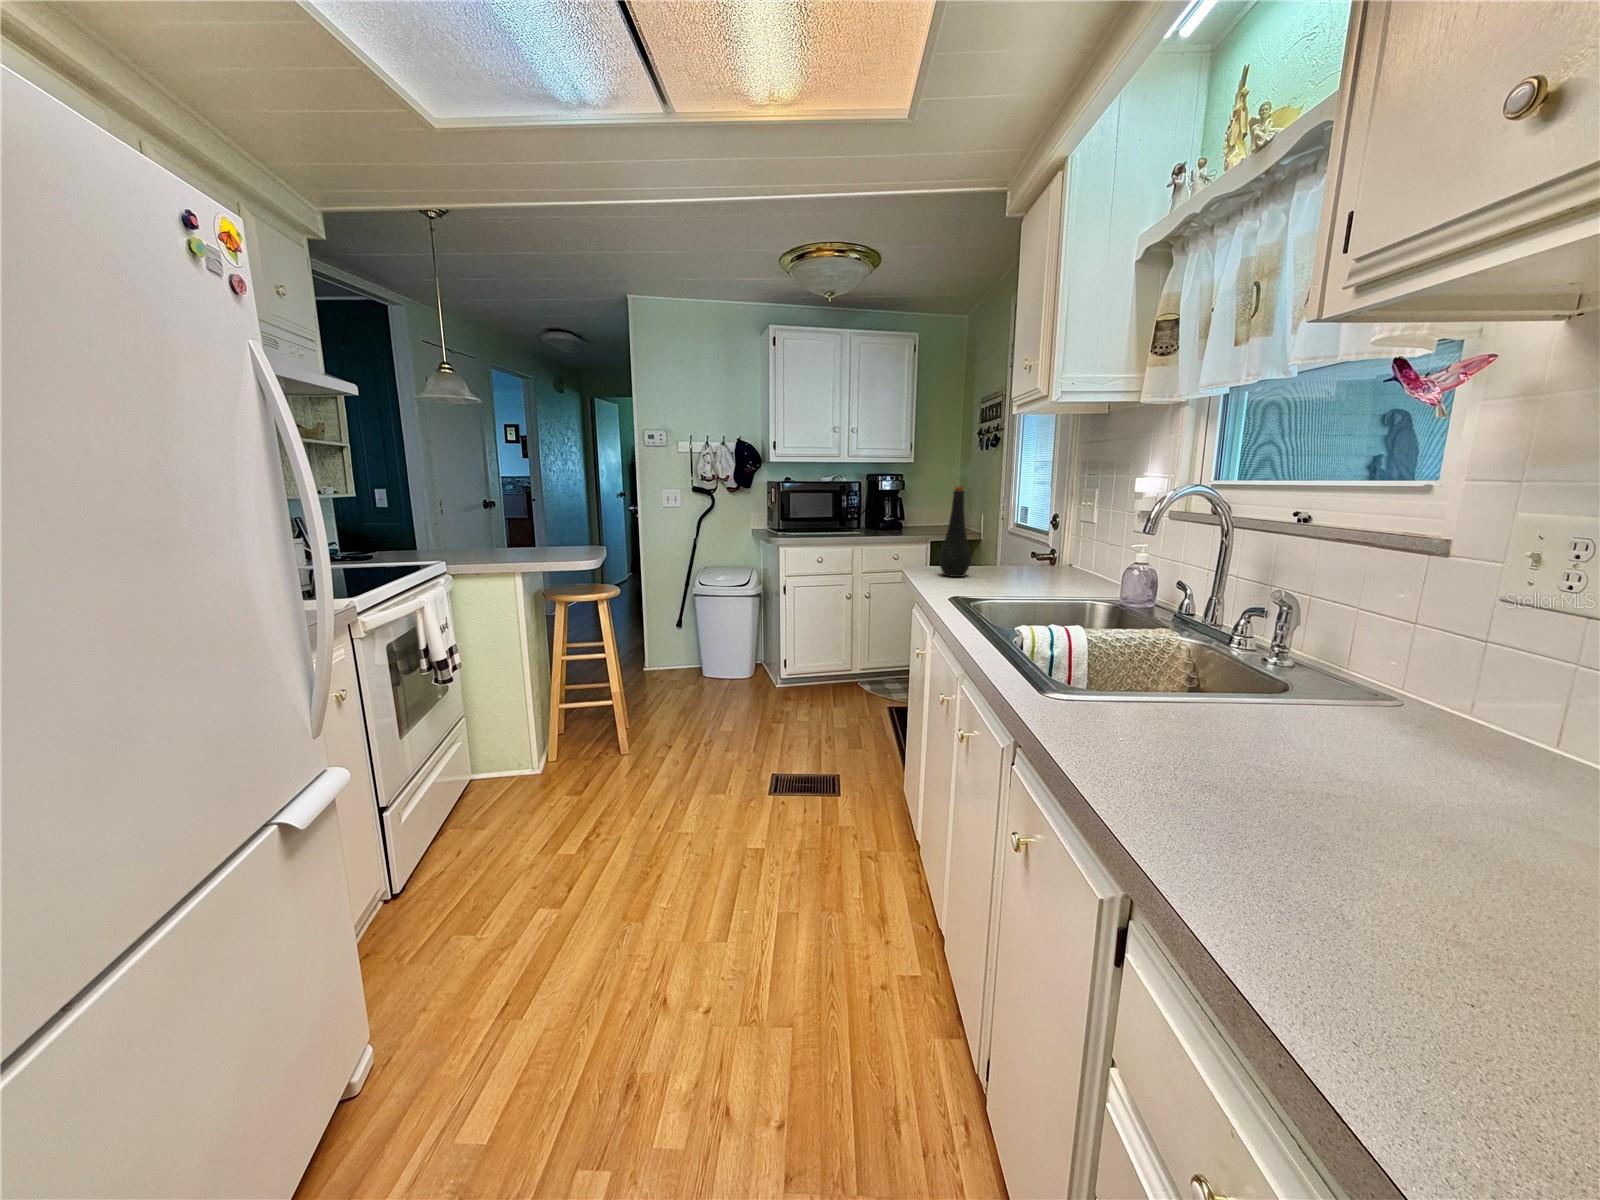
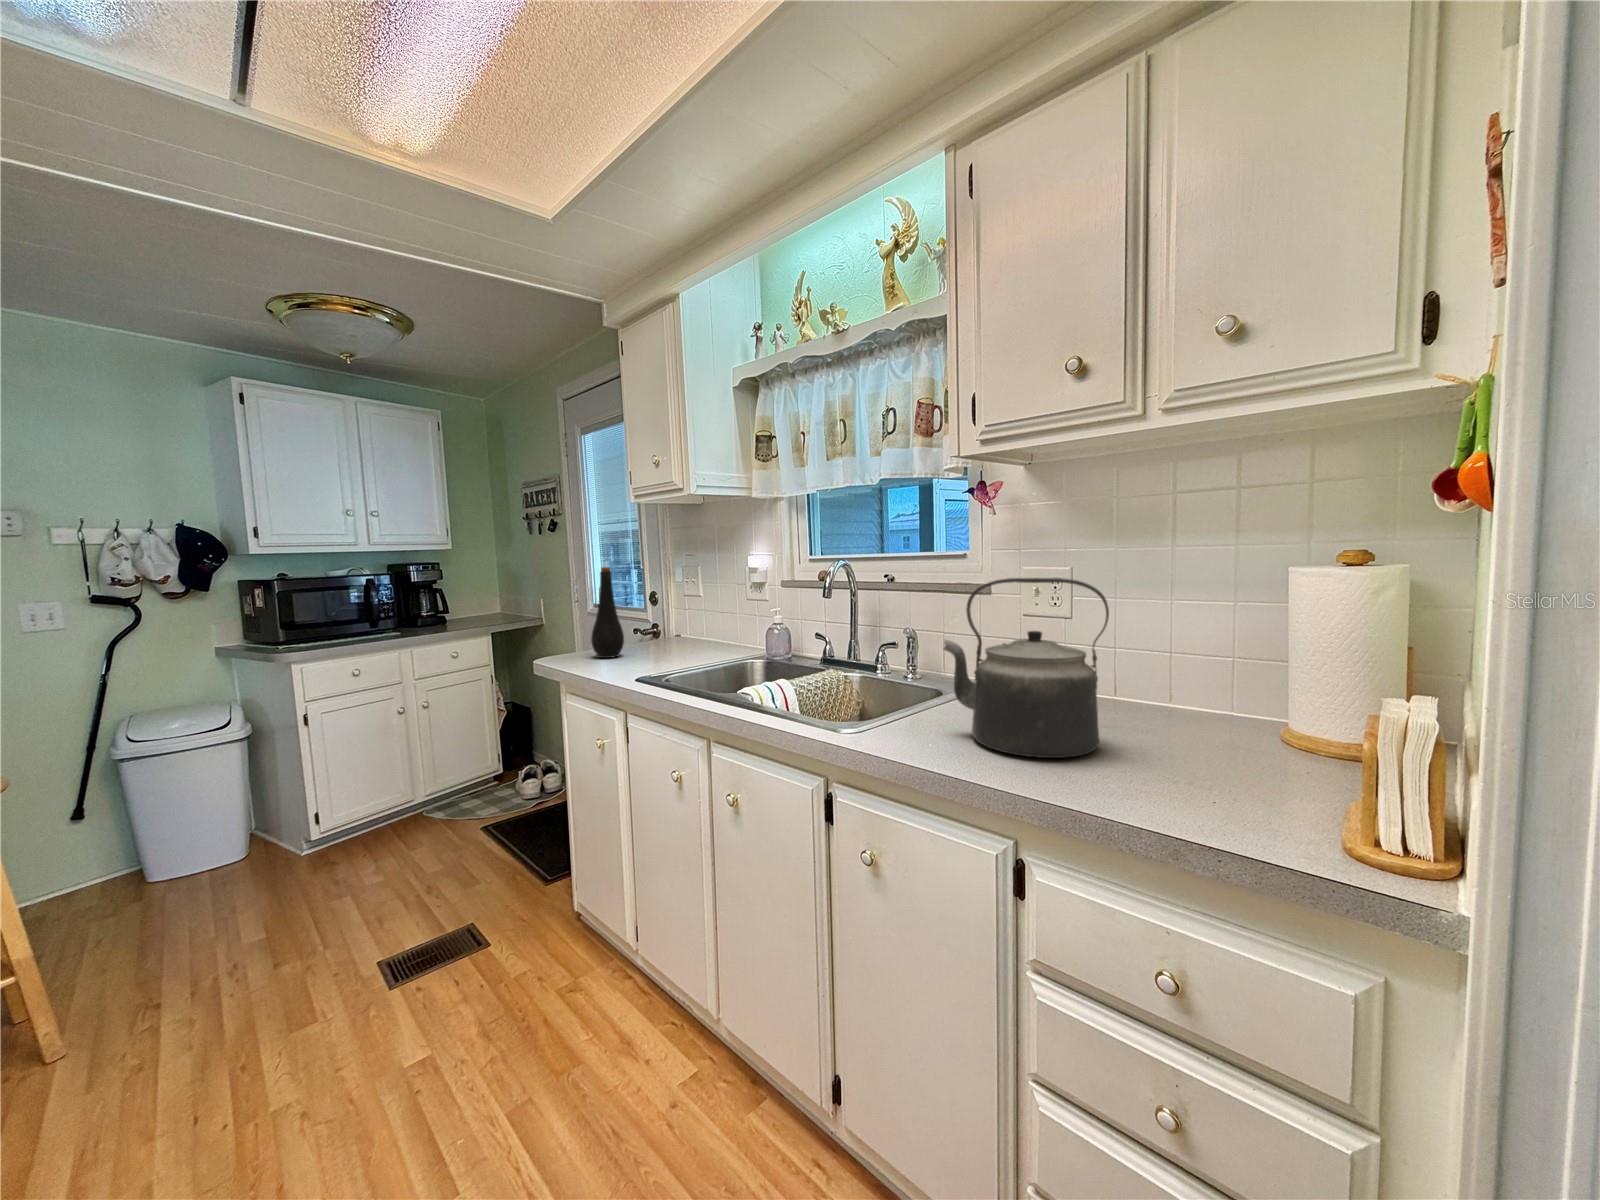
kettle: none [1185,530,1516,860] -> present [944,578,1109,758]

